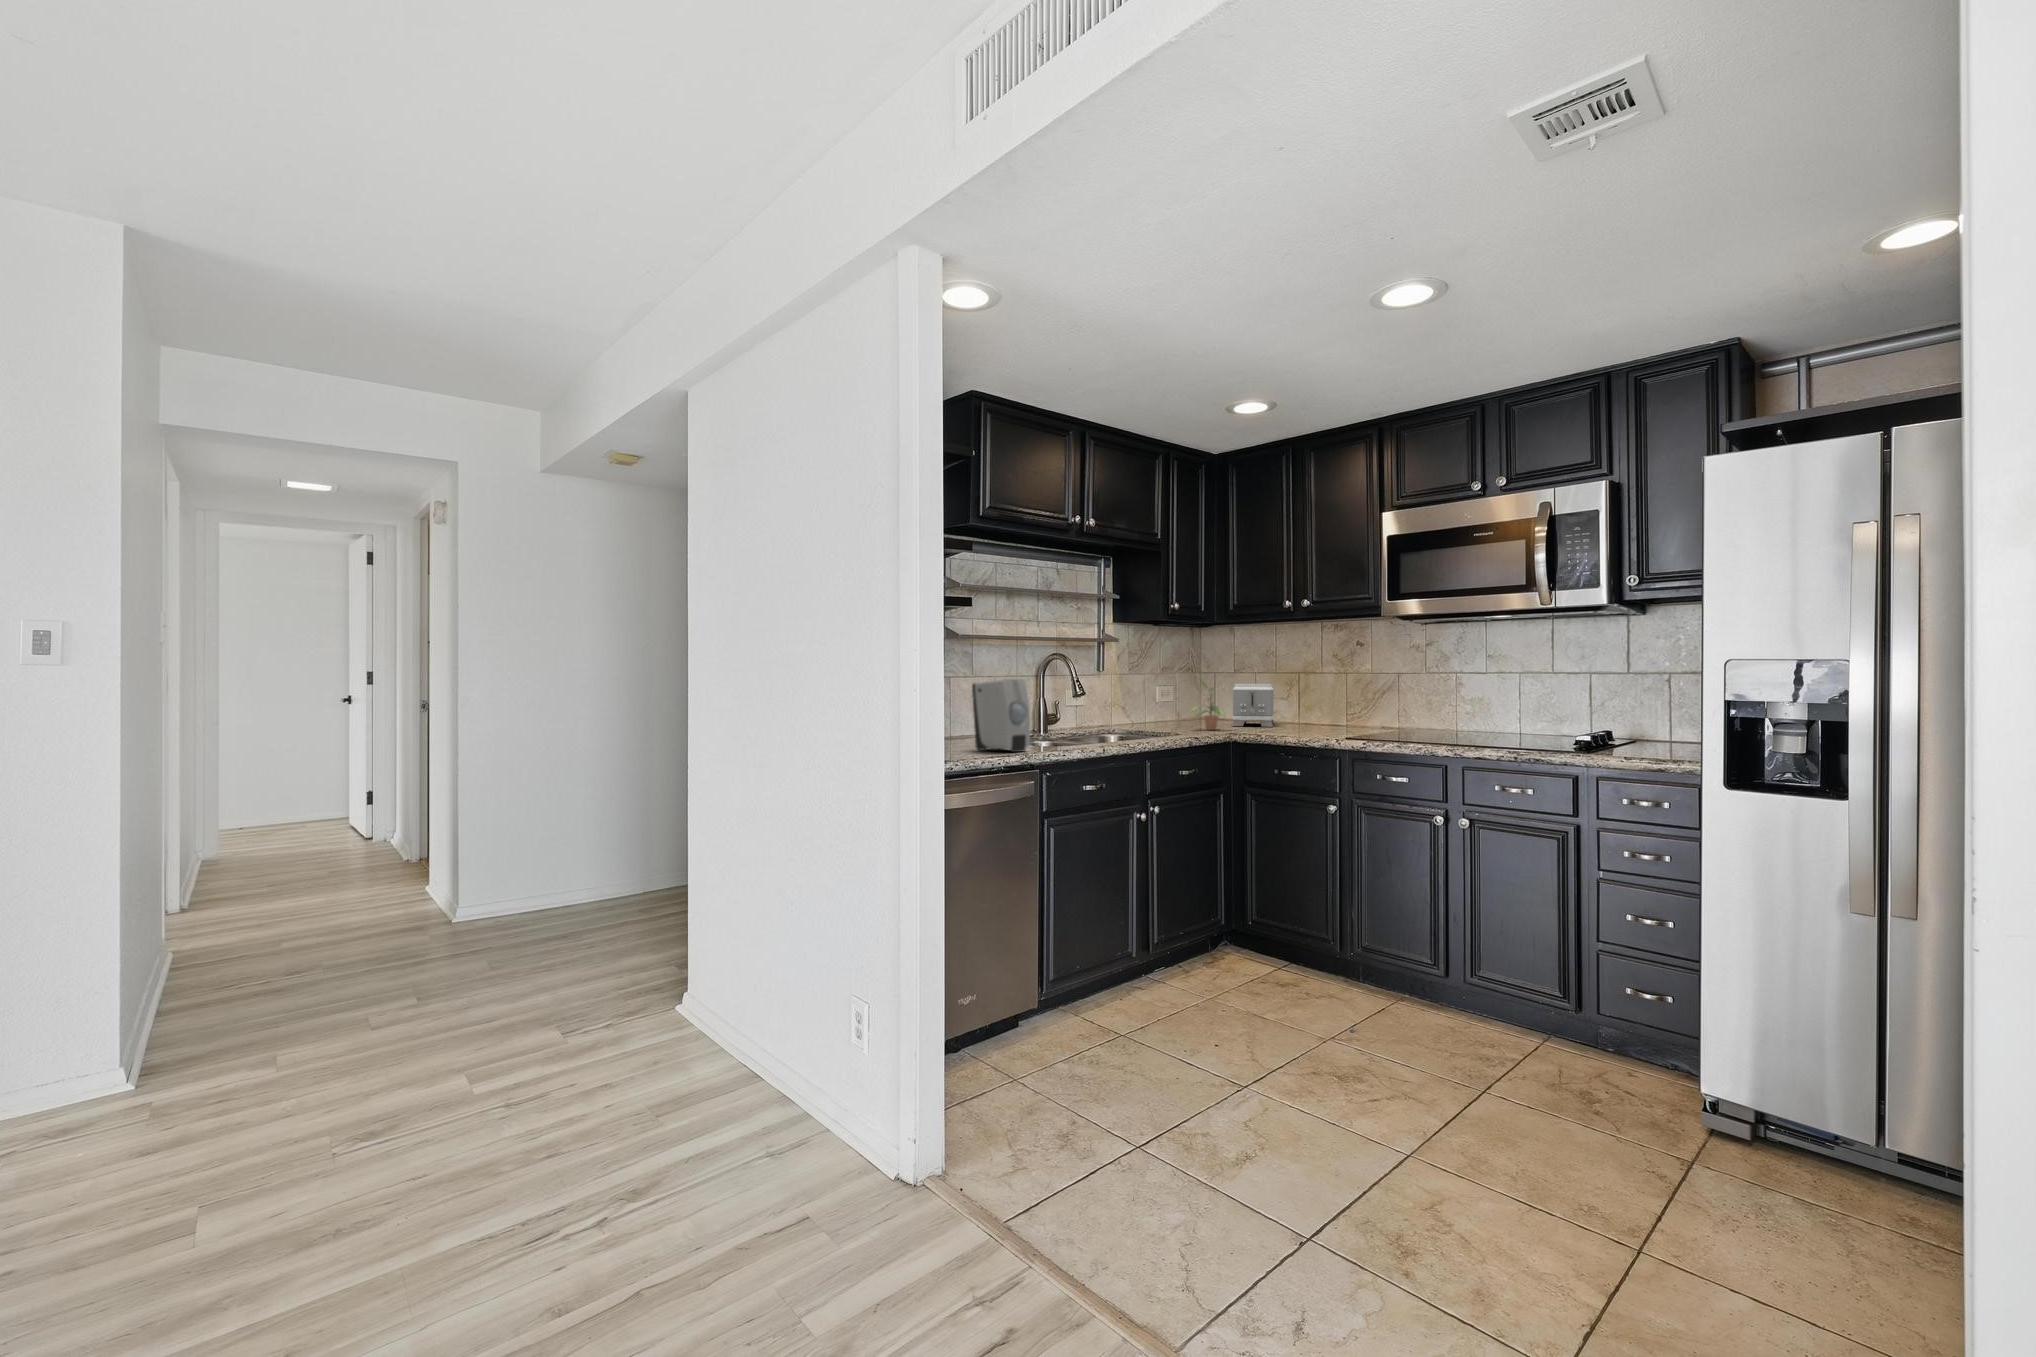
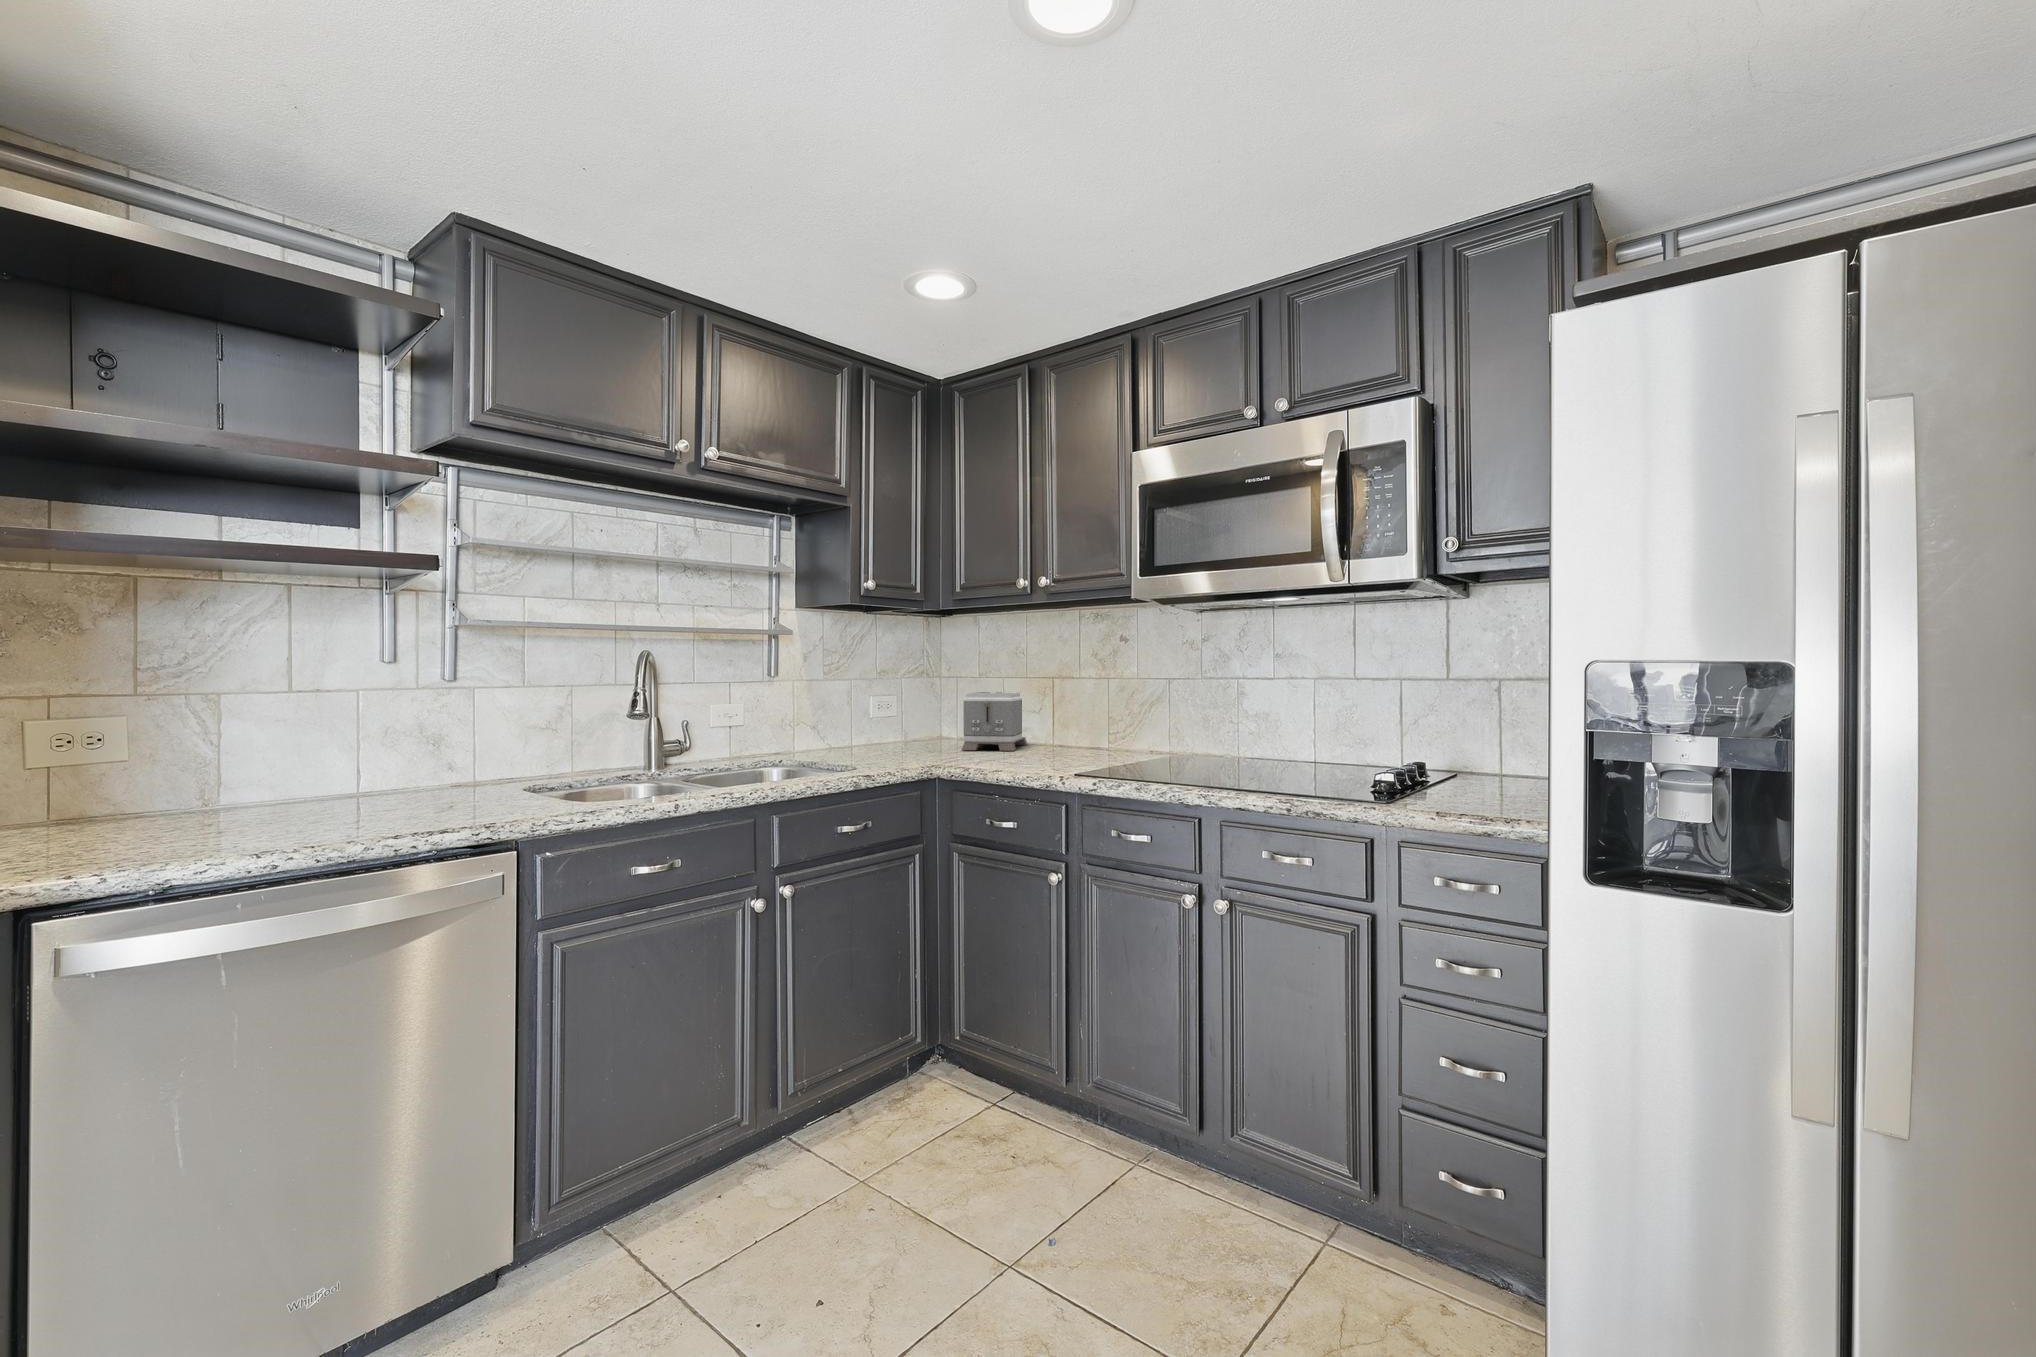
soap dispenser: present [972,679,1030,752] -> none [421,694,519,820]
potted plant: present [1191,679,1225,730] -> none [888,683,950,759]

